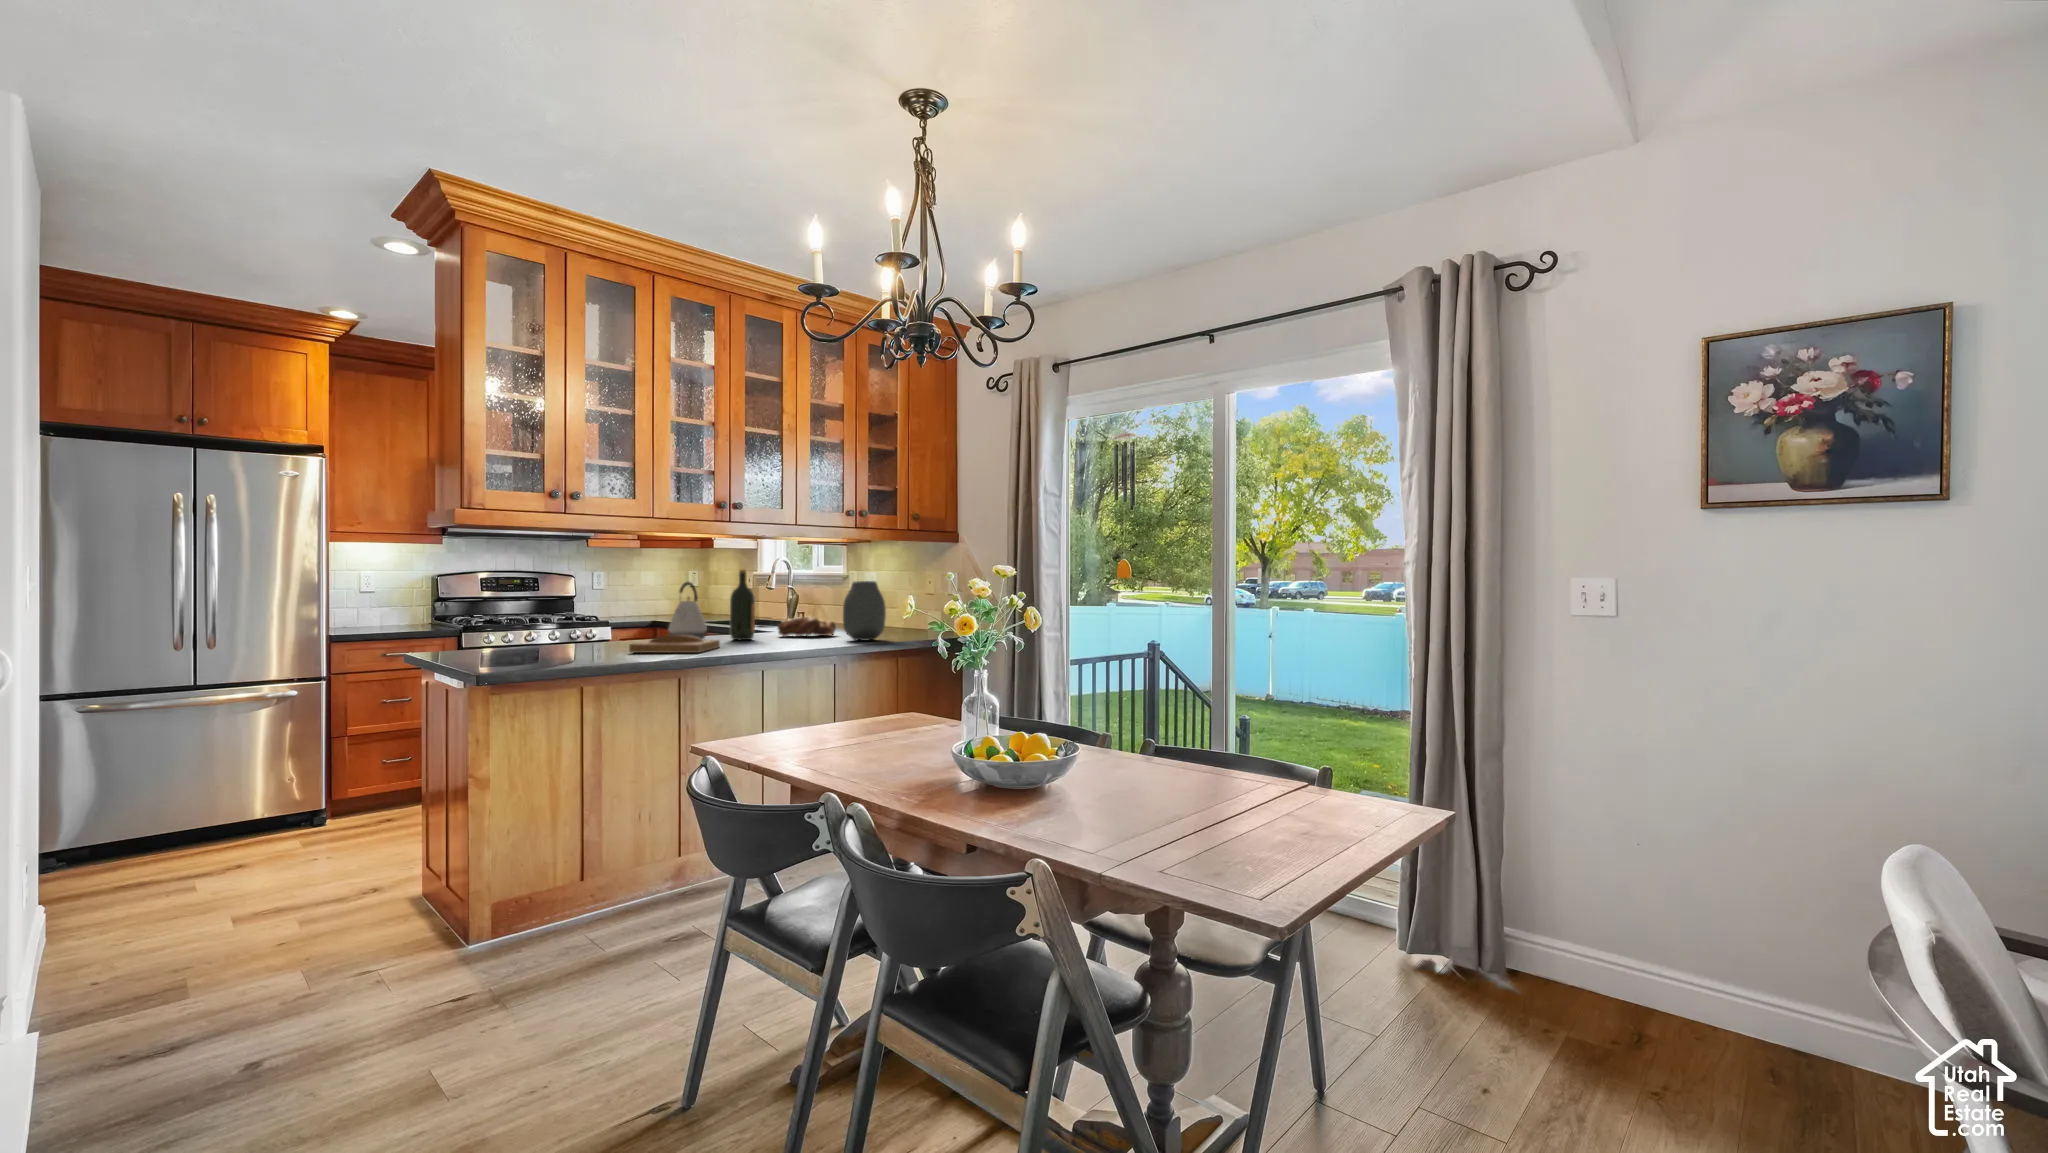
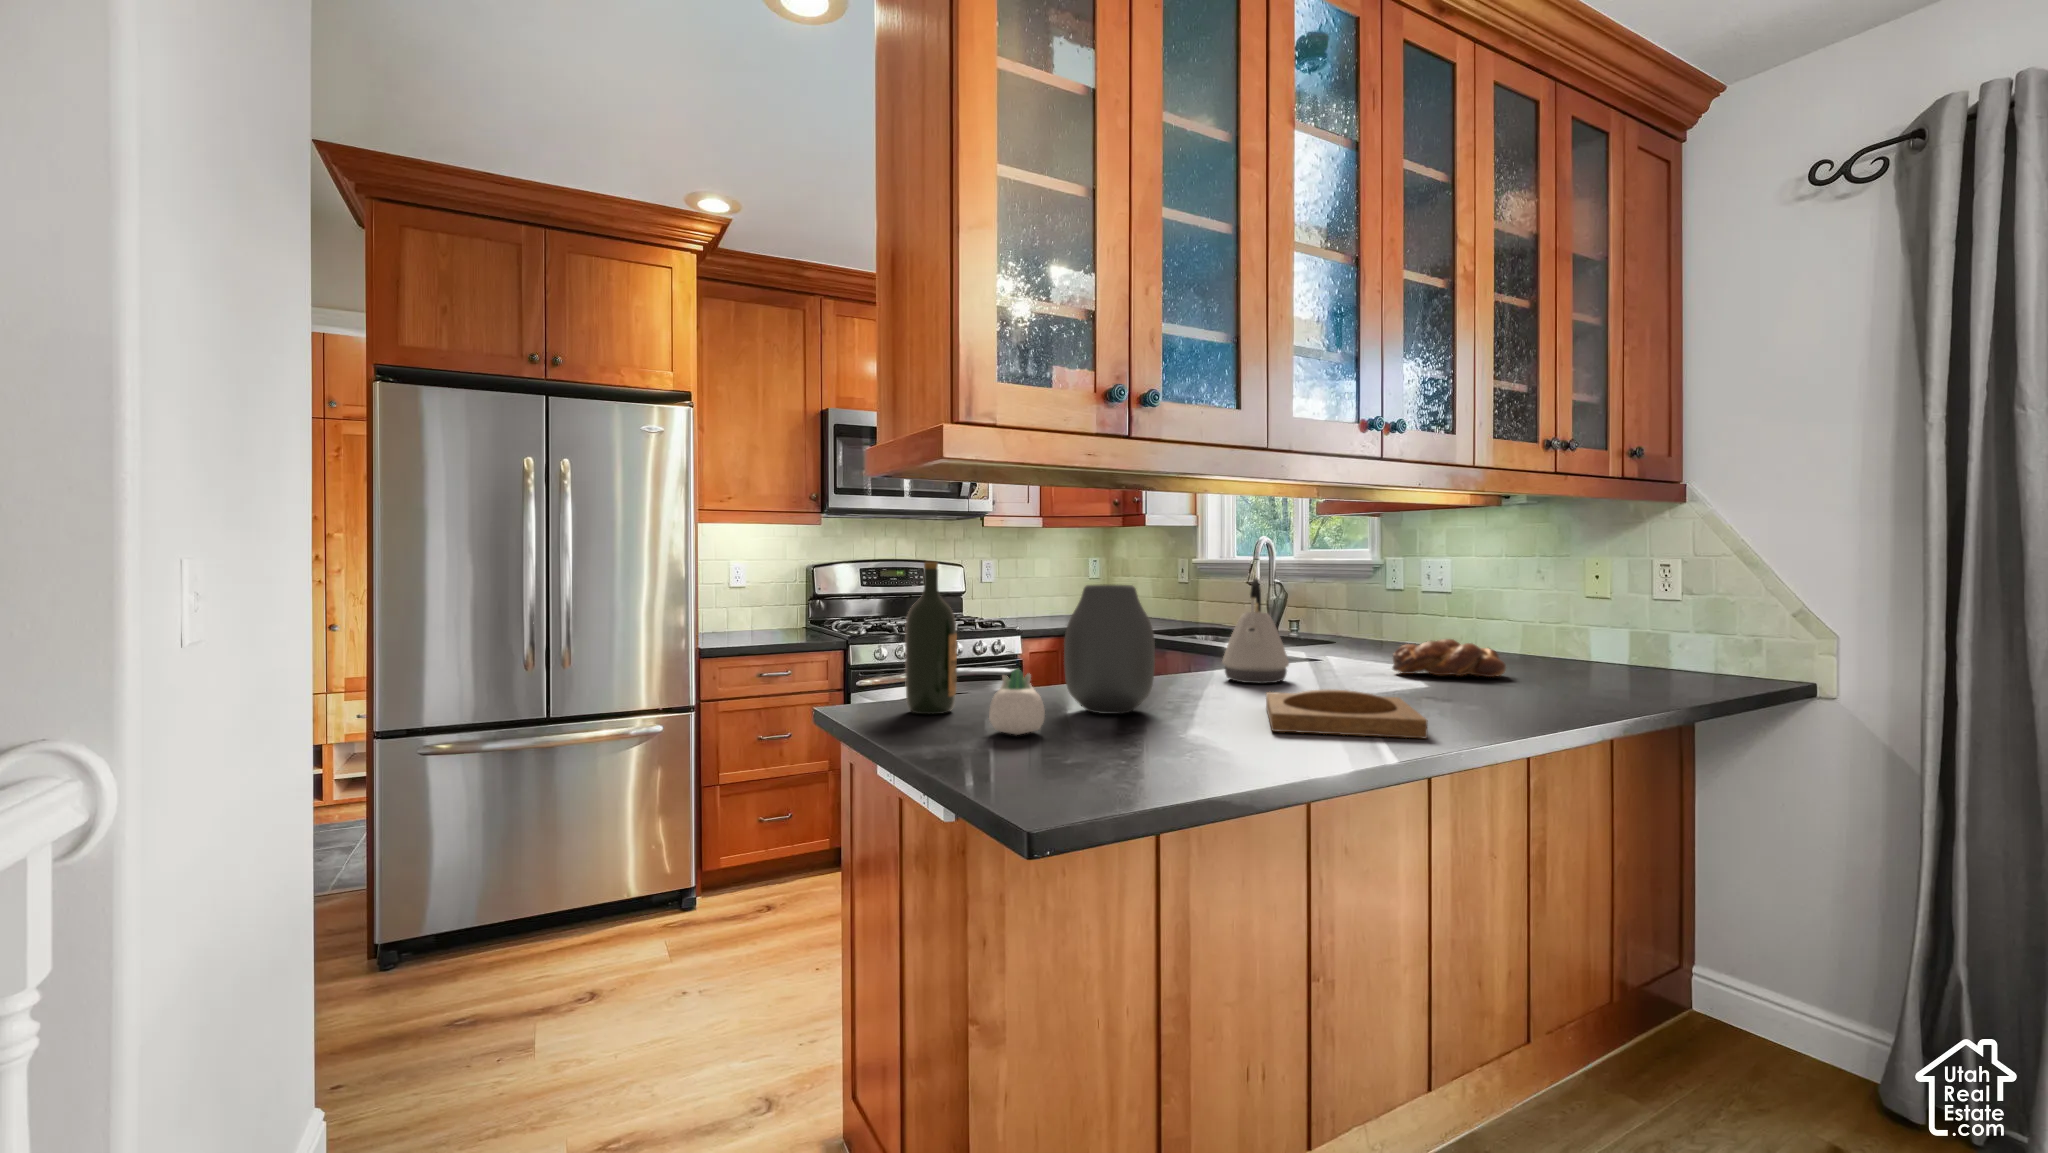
wine bottle: present [730,570,755,640] -> present [905,562,957,714]
vase: present [843,581,886,641] -> present [1064,585,1155,714]
succulent planter: none [478,624,510,656] -> present [989,669,1045,735]

